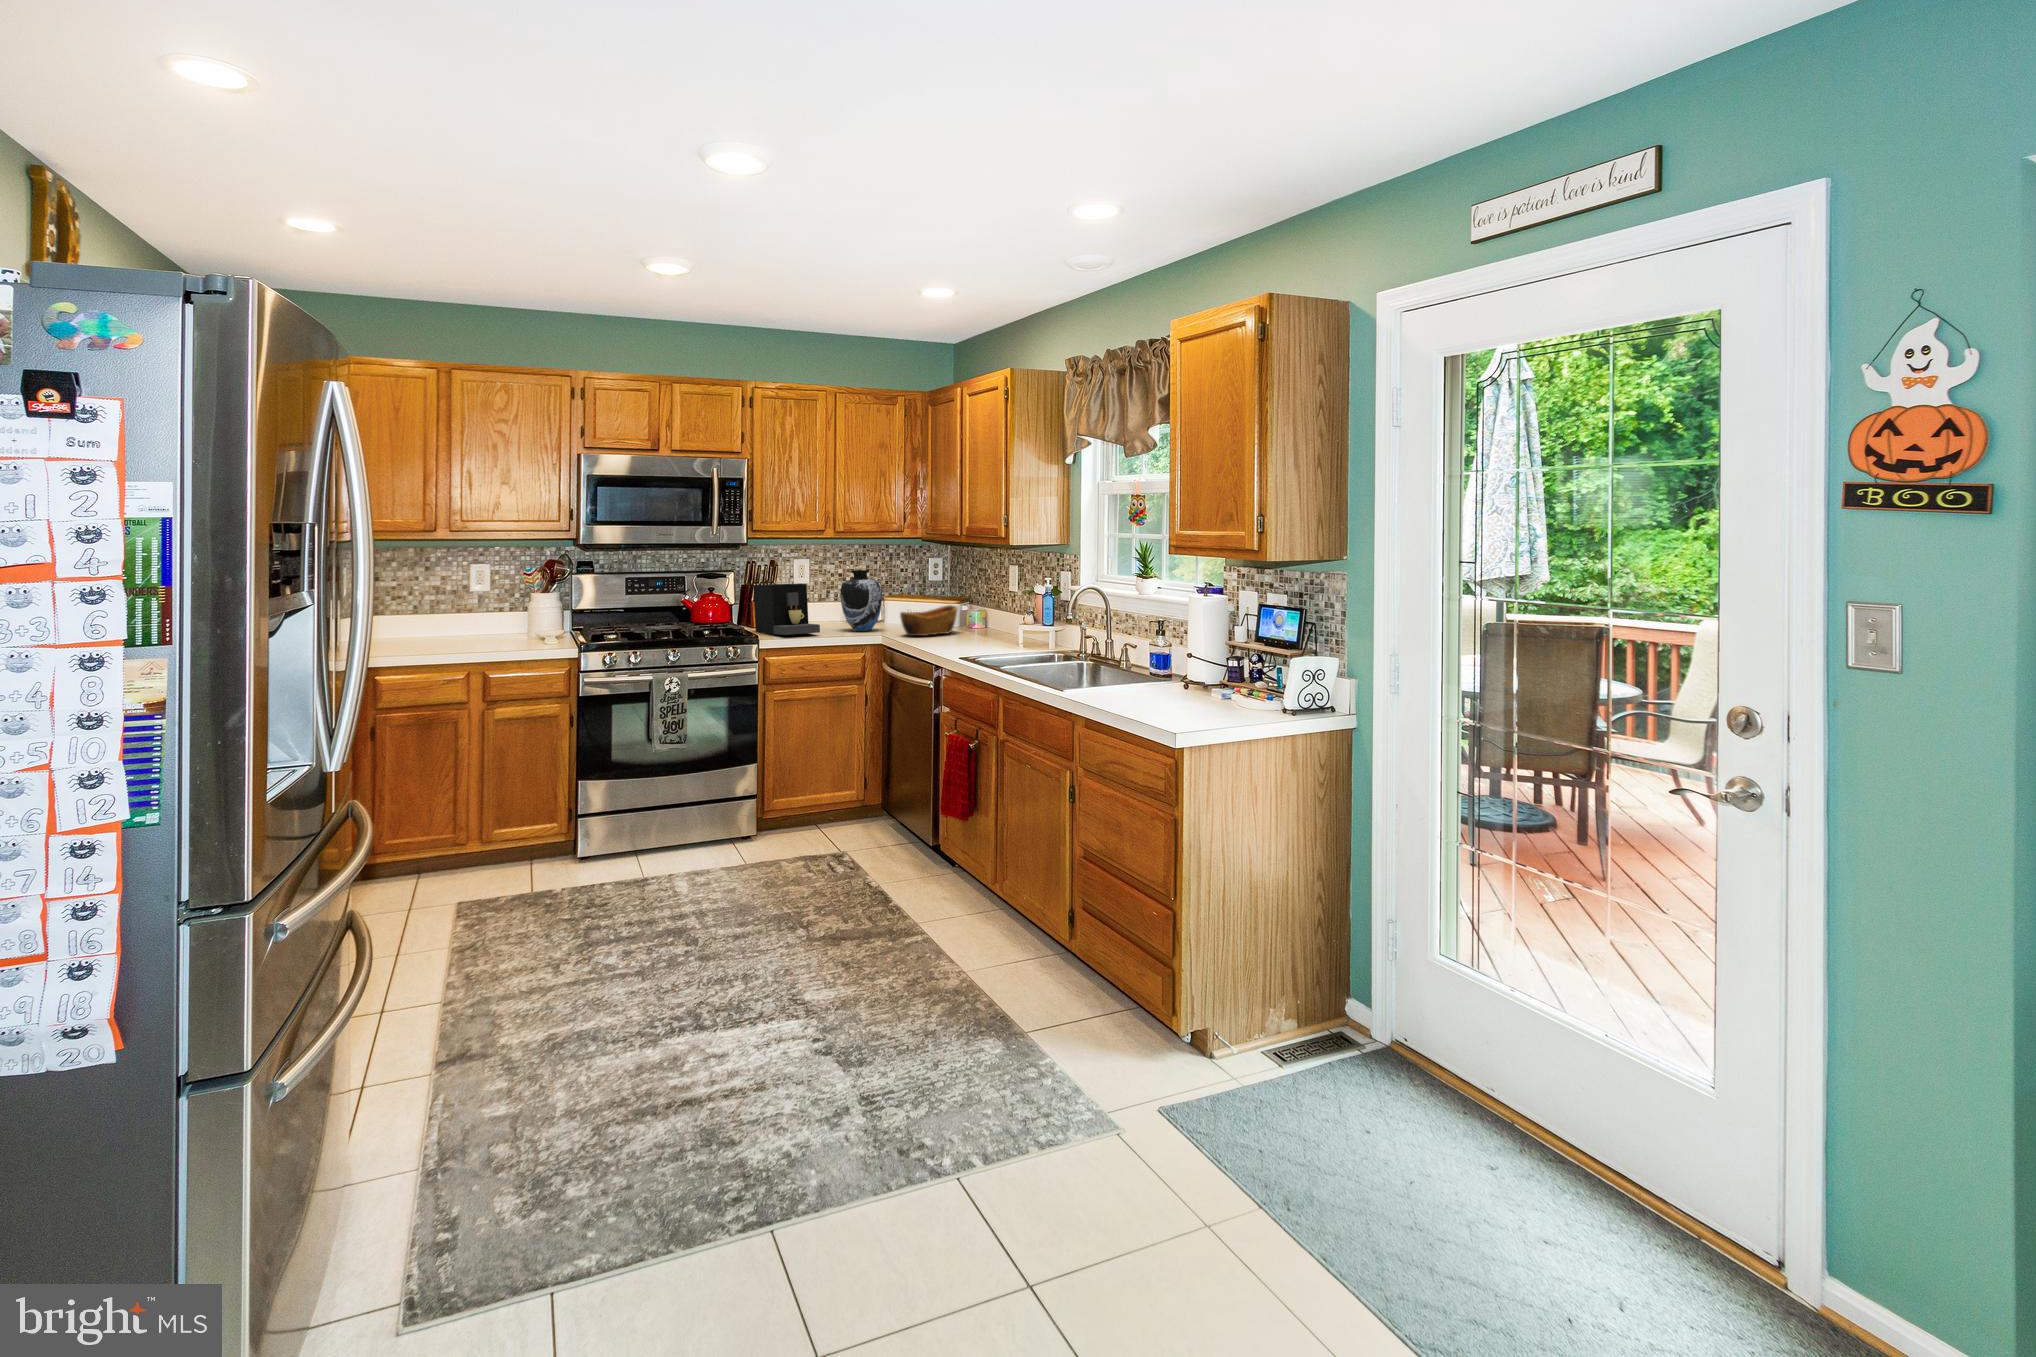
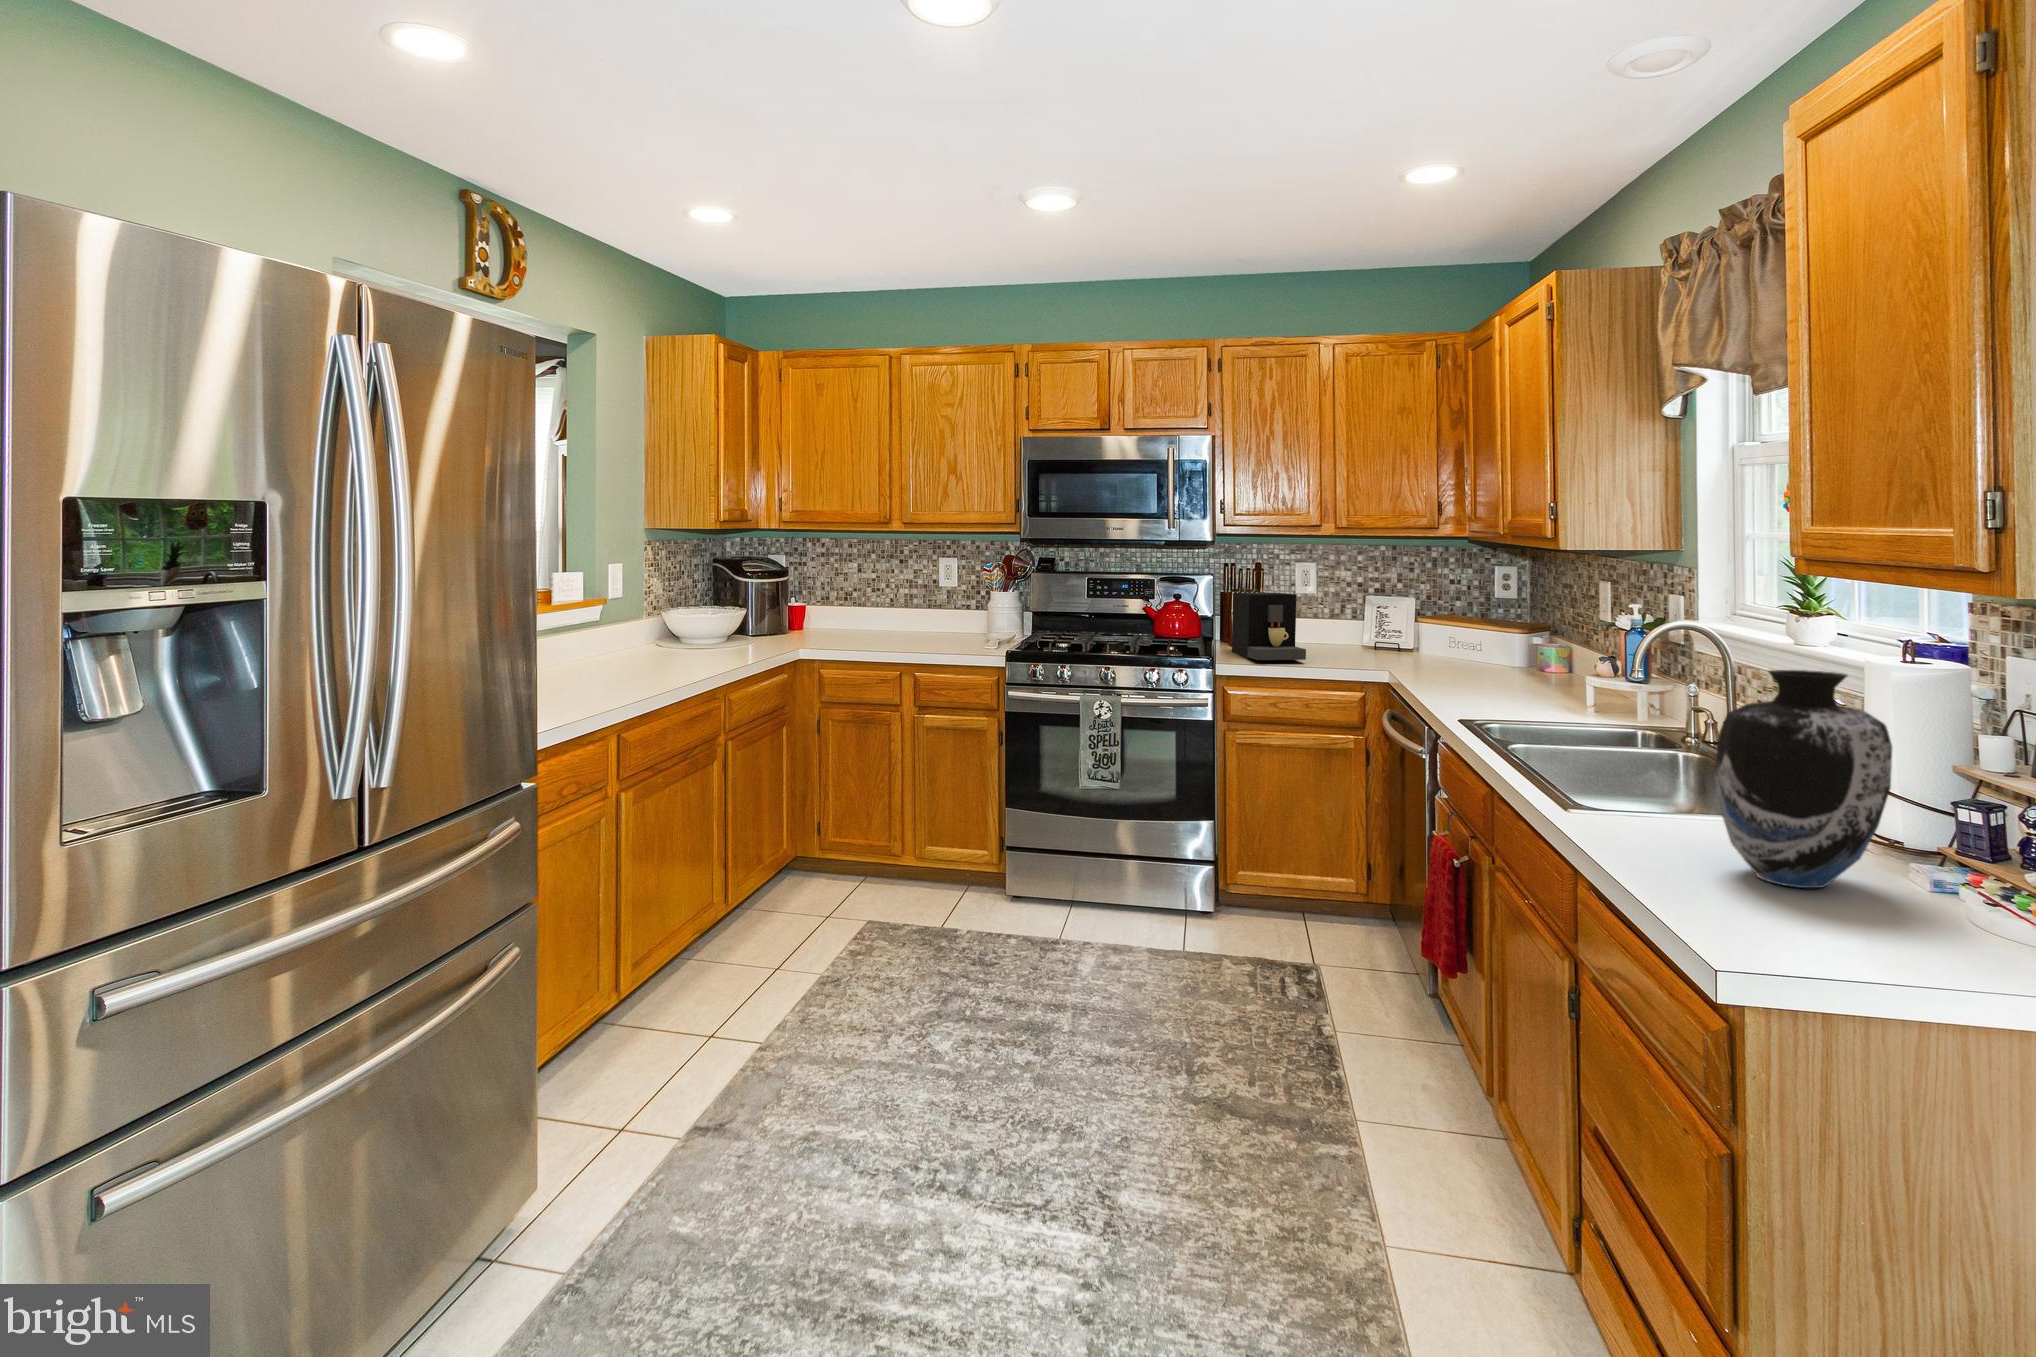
vase: present [841,570,882,631] -> present [1715,670,1892,888]
wooden bowl: present [900,605,958,636] -> none [1418,633,1511,676]

